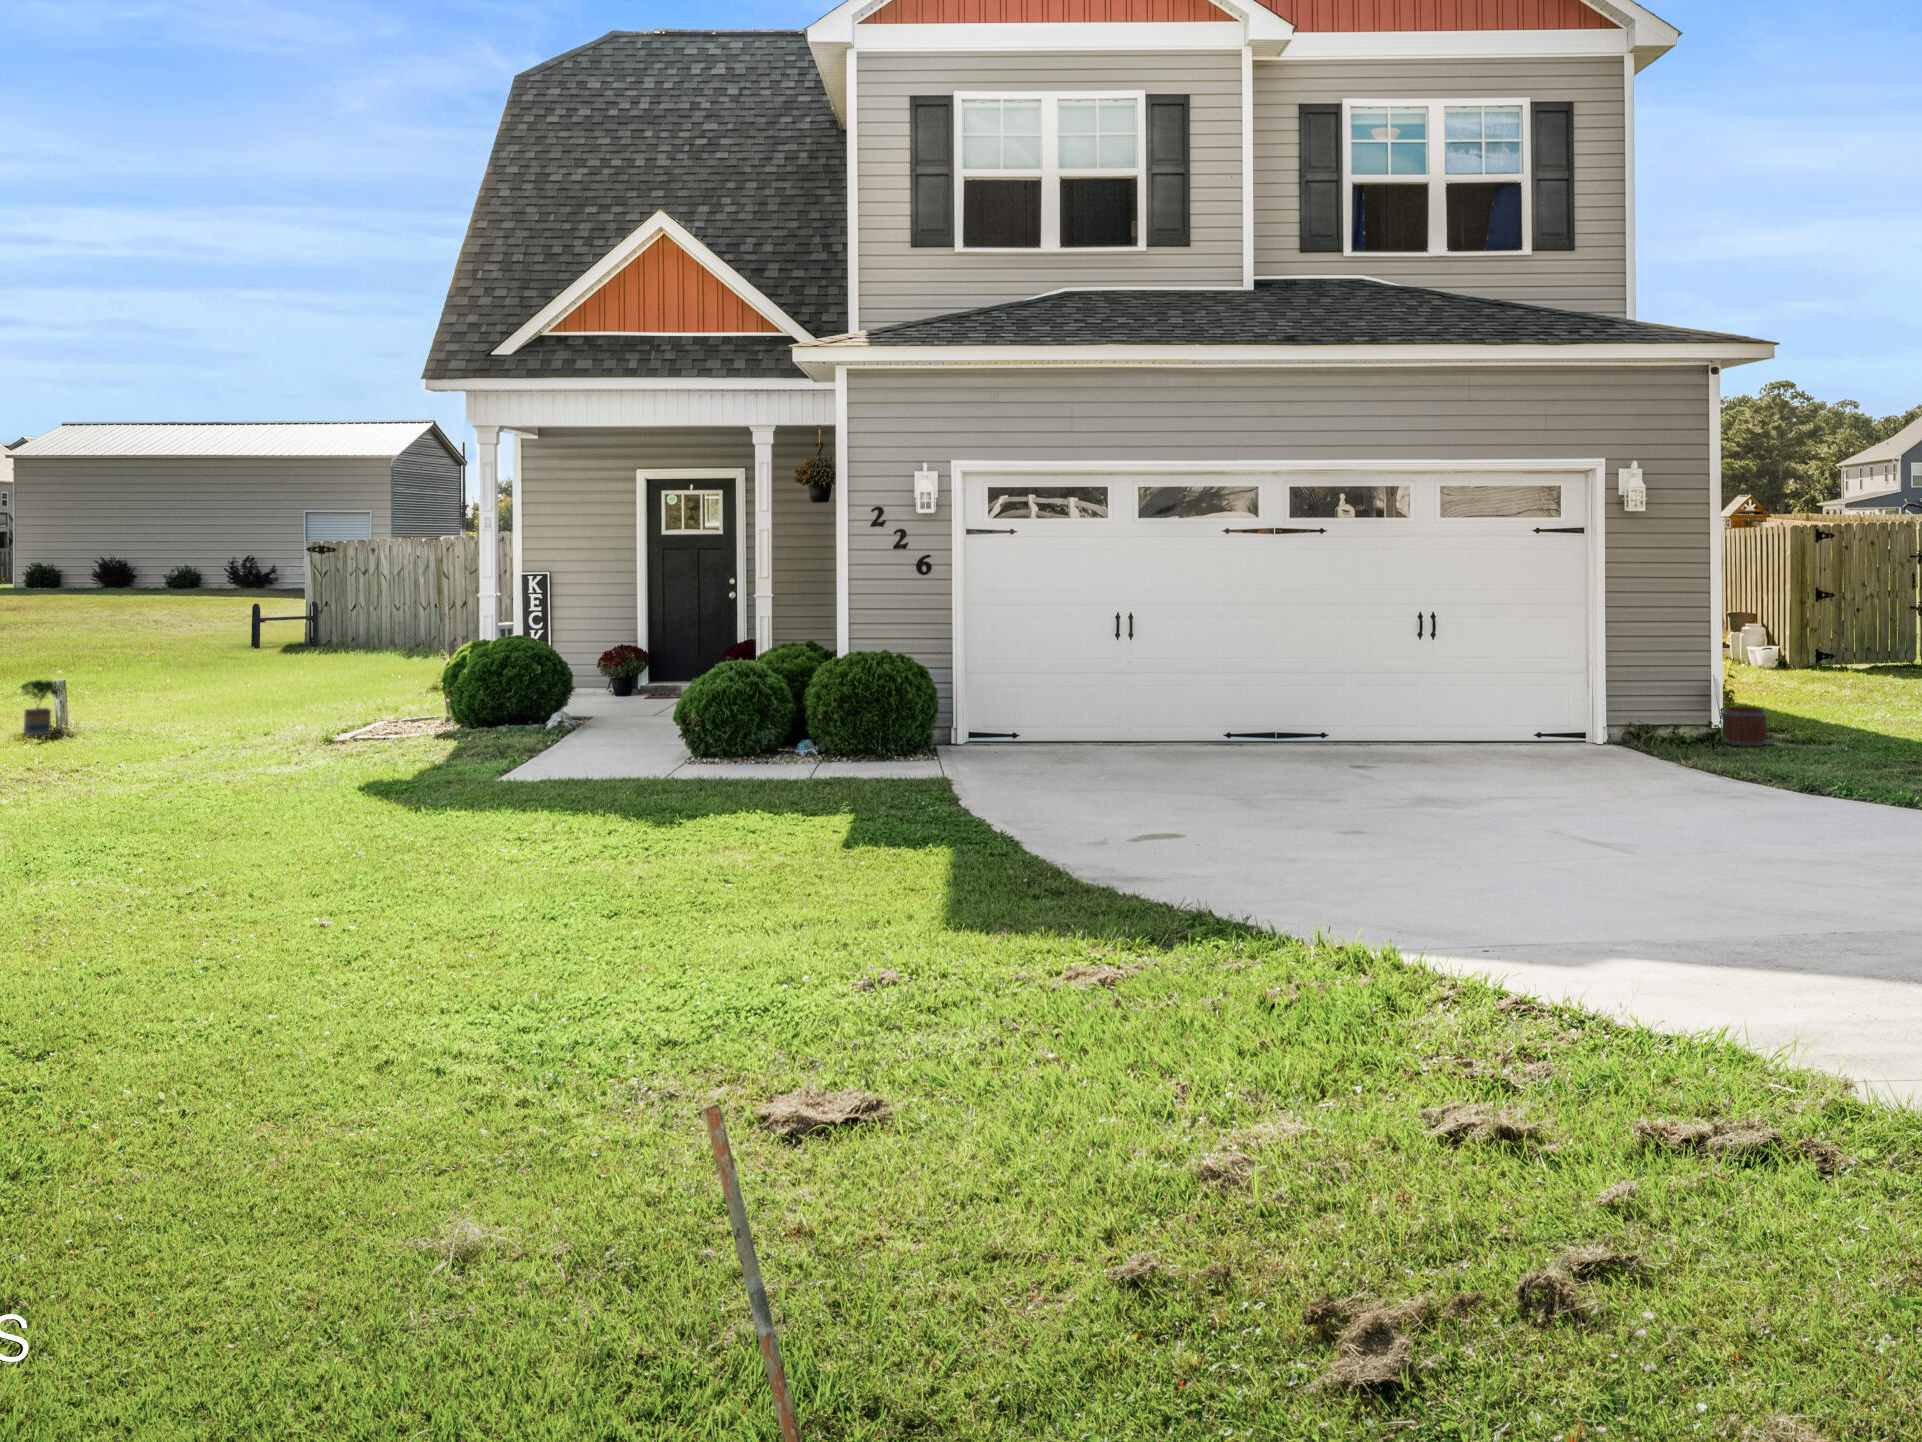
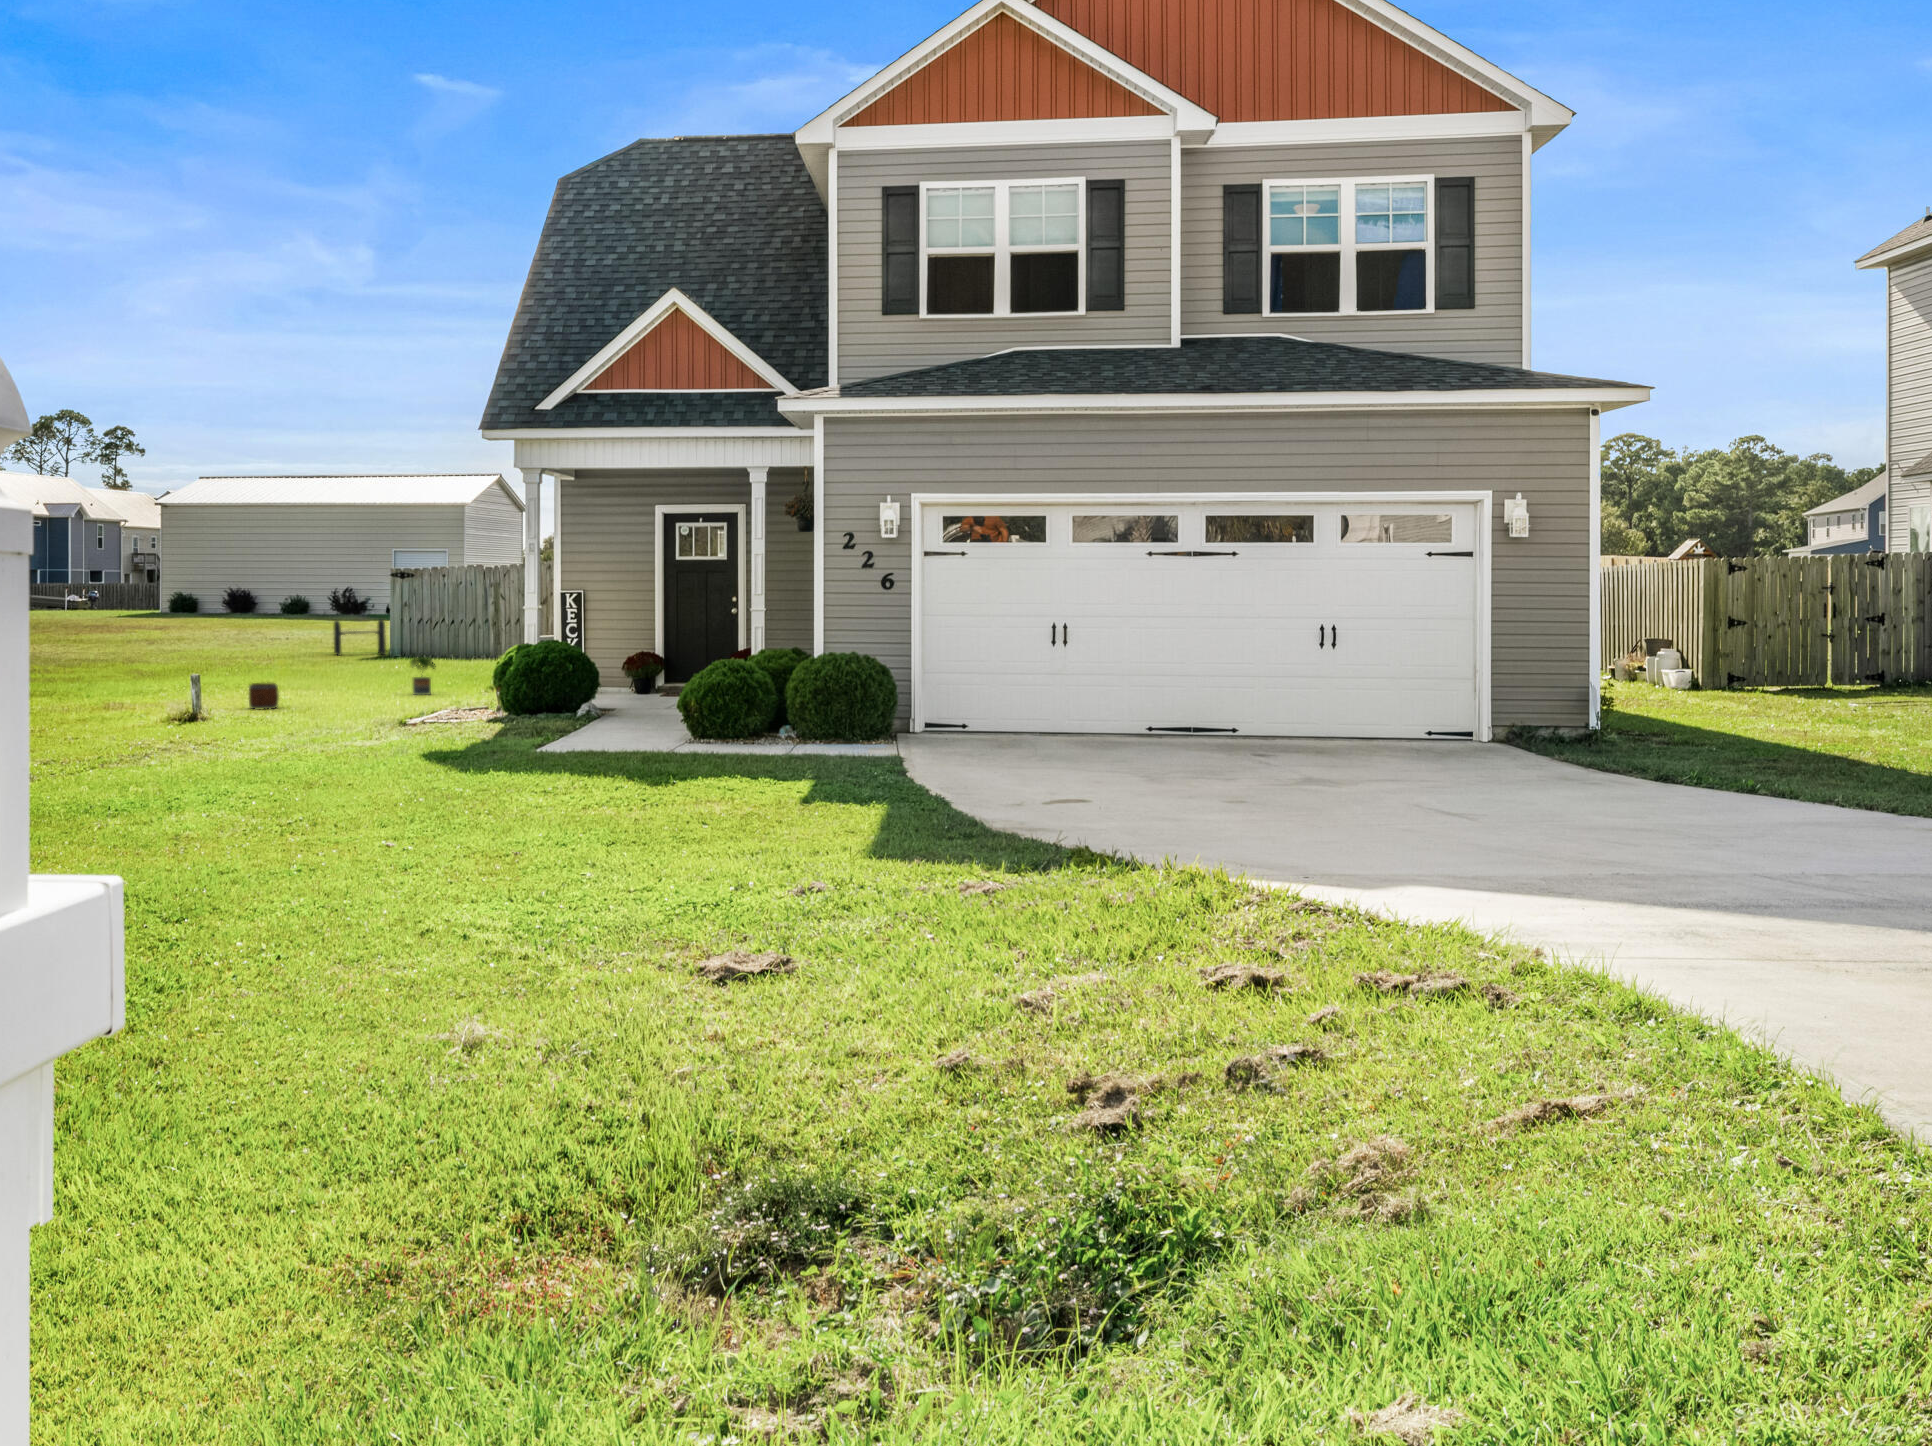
potted tree: present [20,680,60,735] -> present [411,657,436,695]
bucket: present [1723,707,1767,747] -> present [249,683,279,710]

